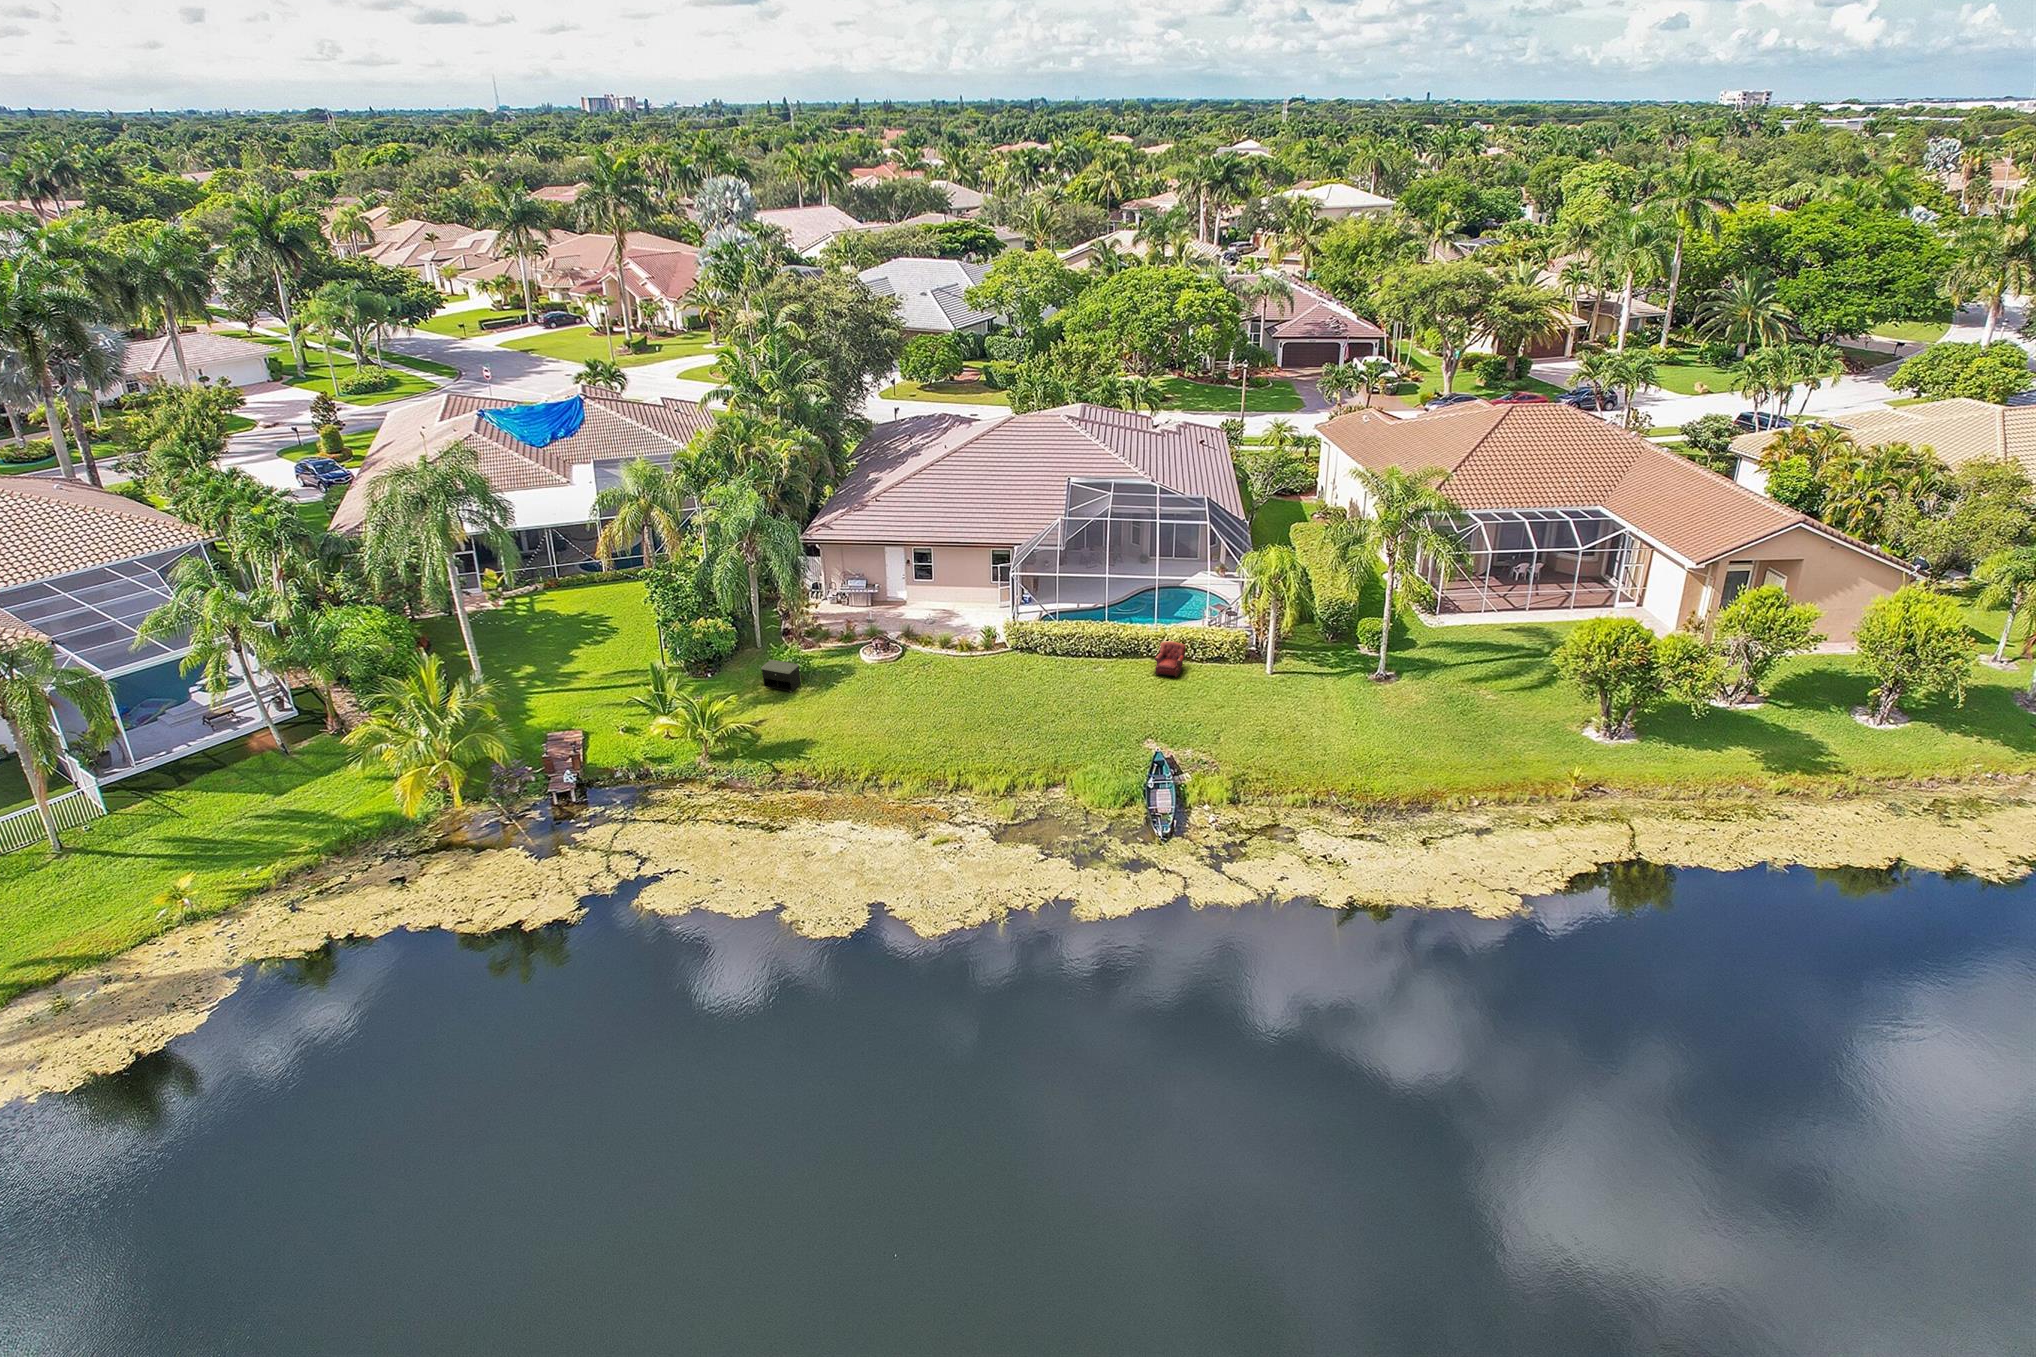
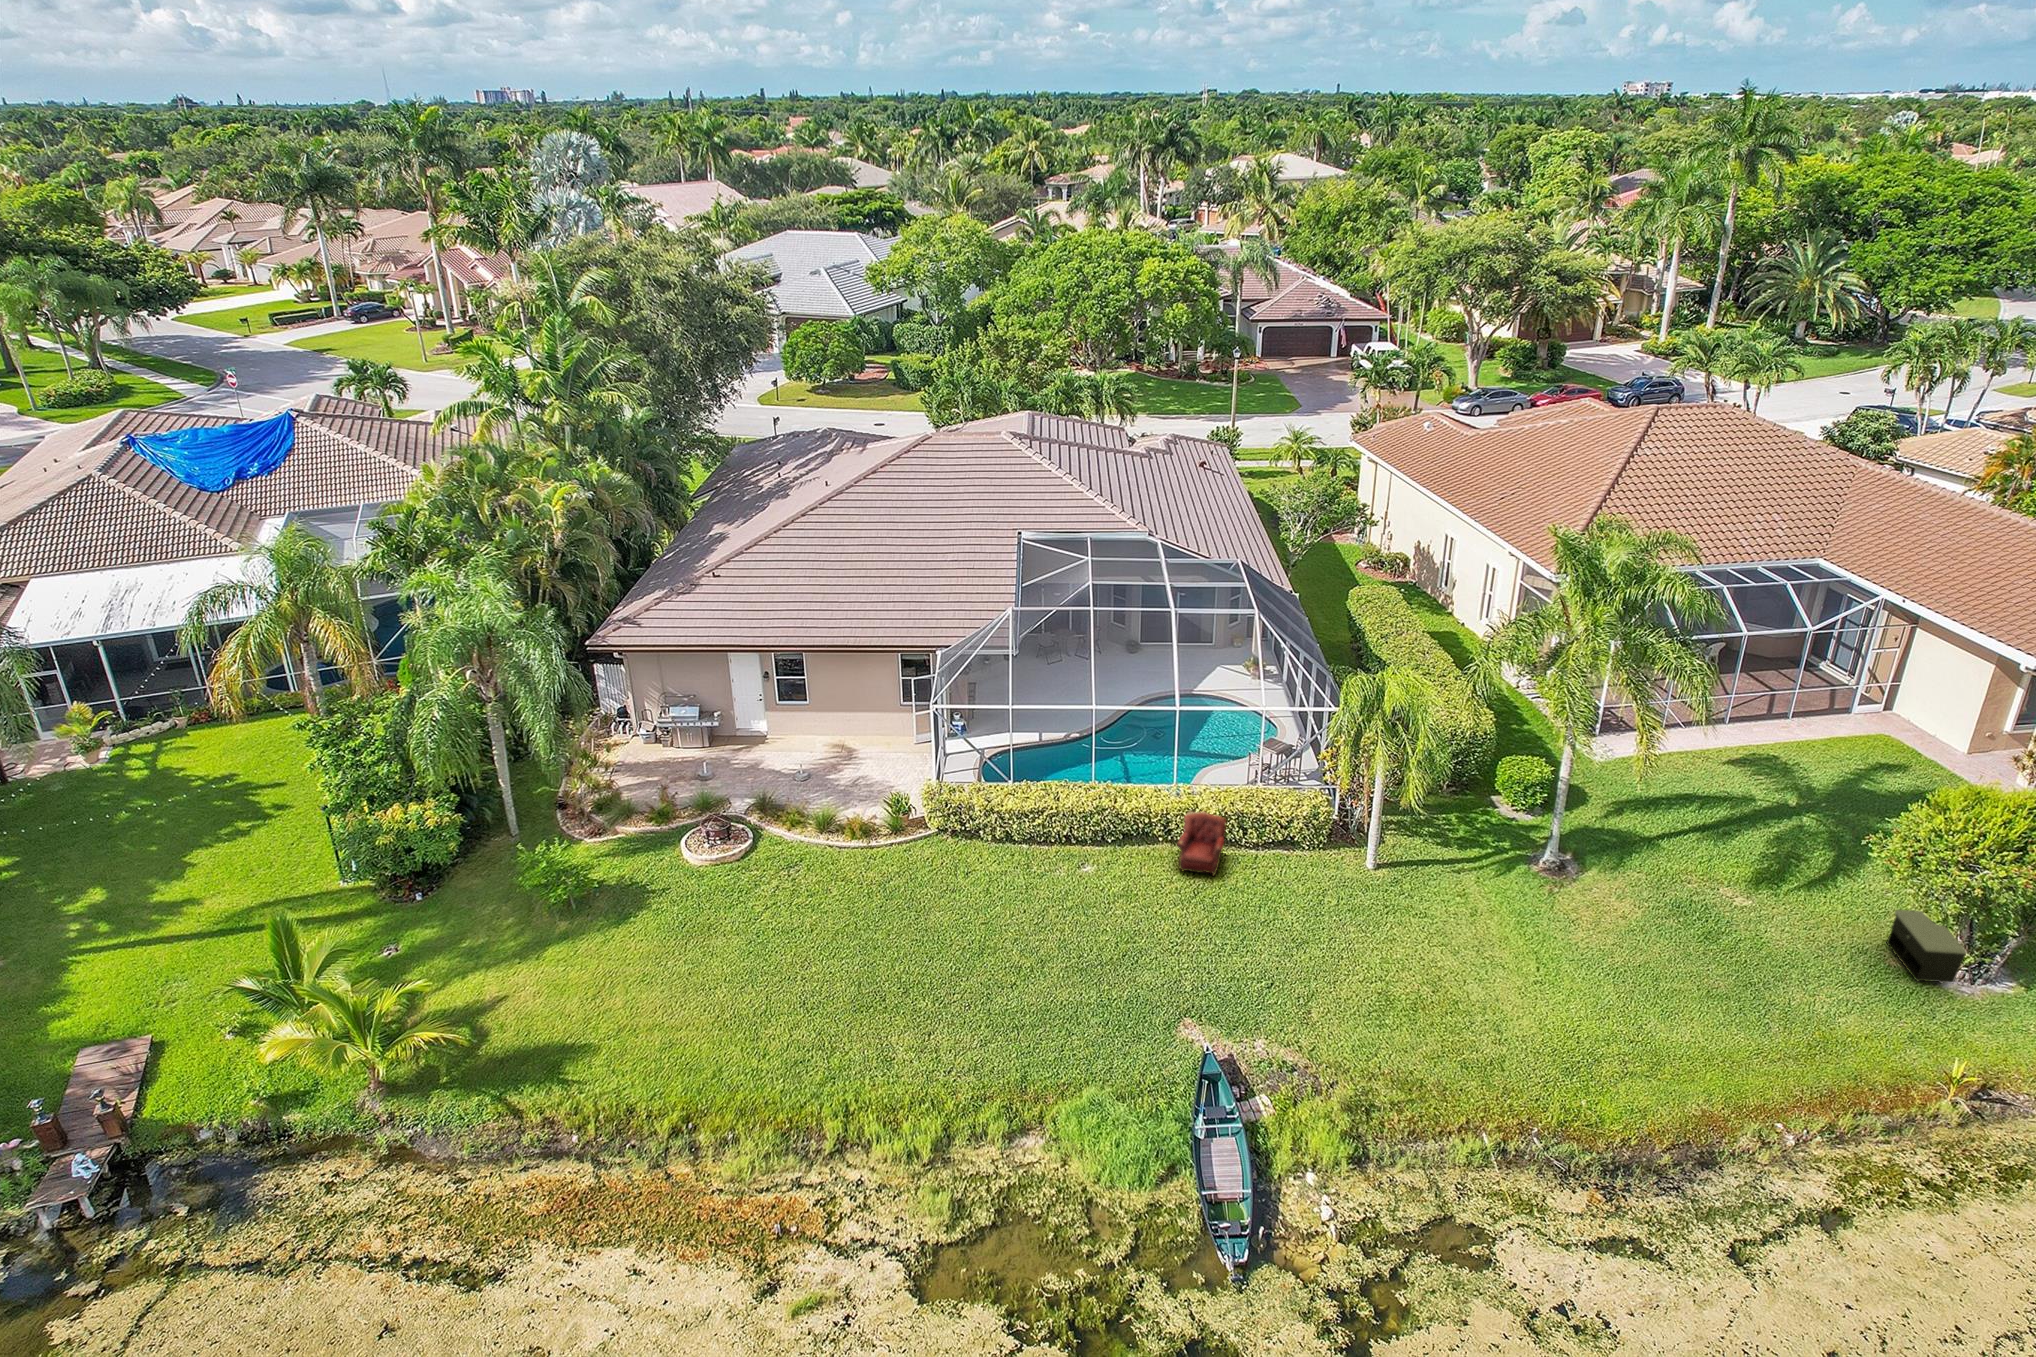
storage bench: present [761,660,801,692] -> present [1886,910,1966,983]

